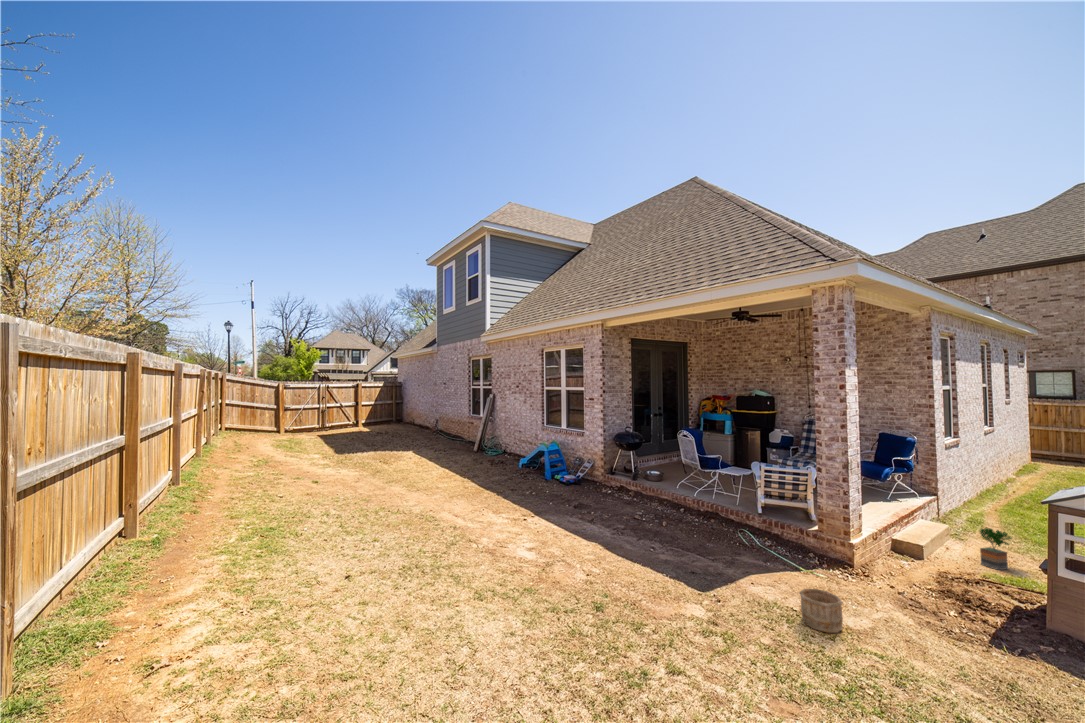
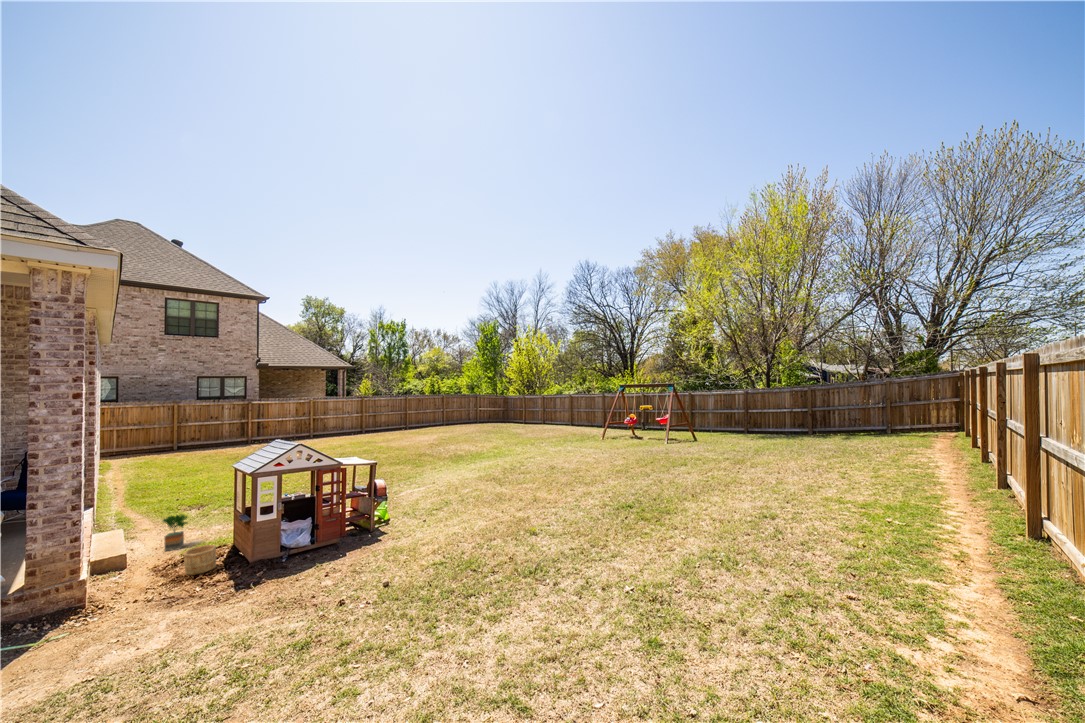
wooden bucket: present [800,589,843,633] -> present [183,545,216,575]

